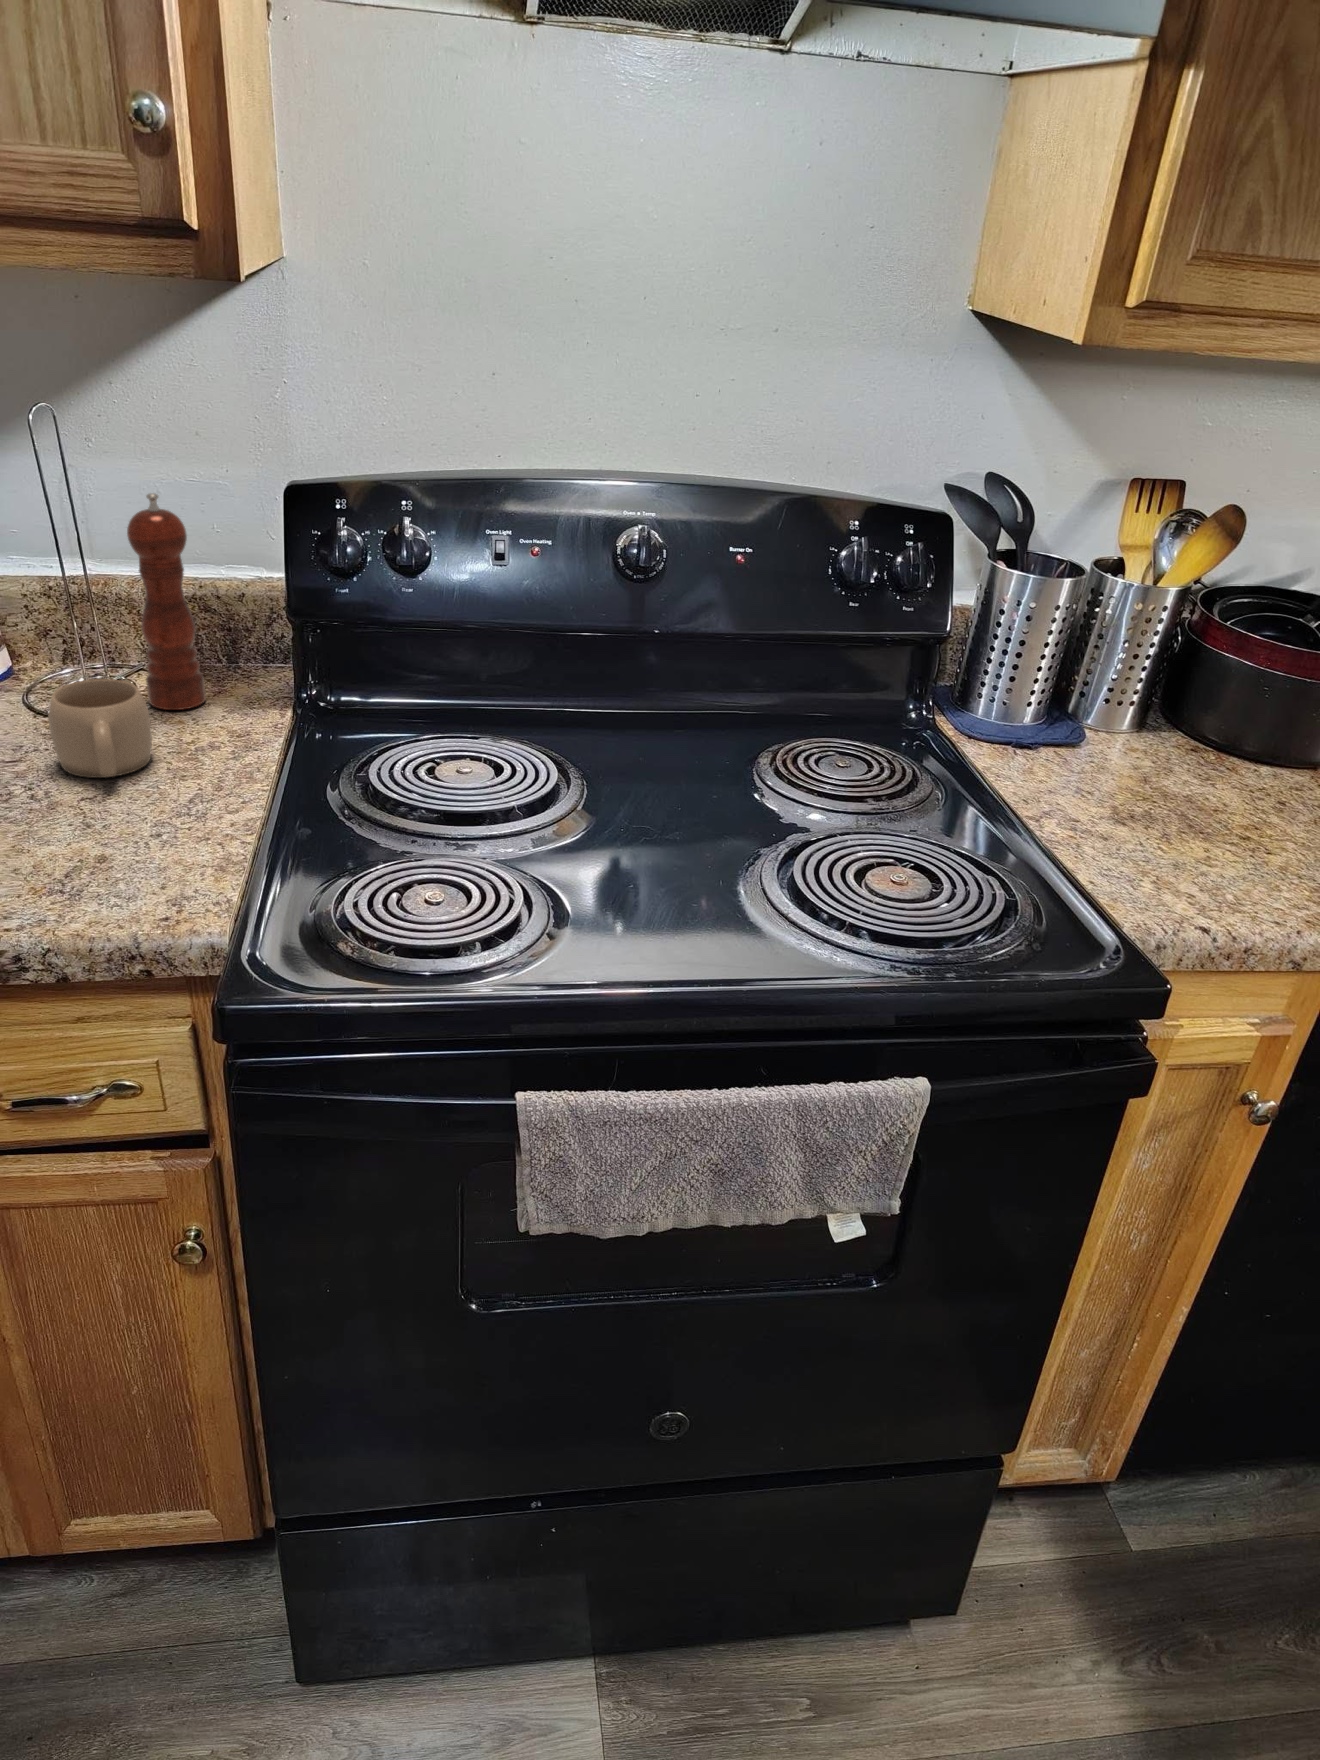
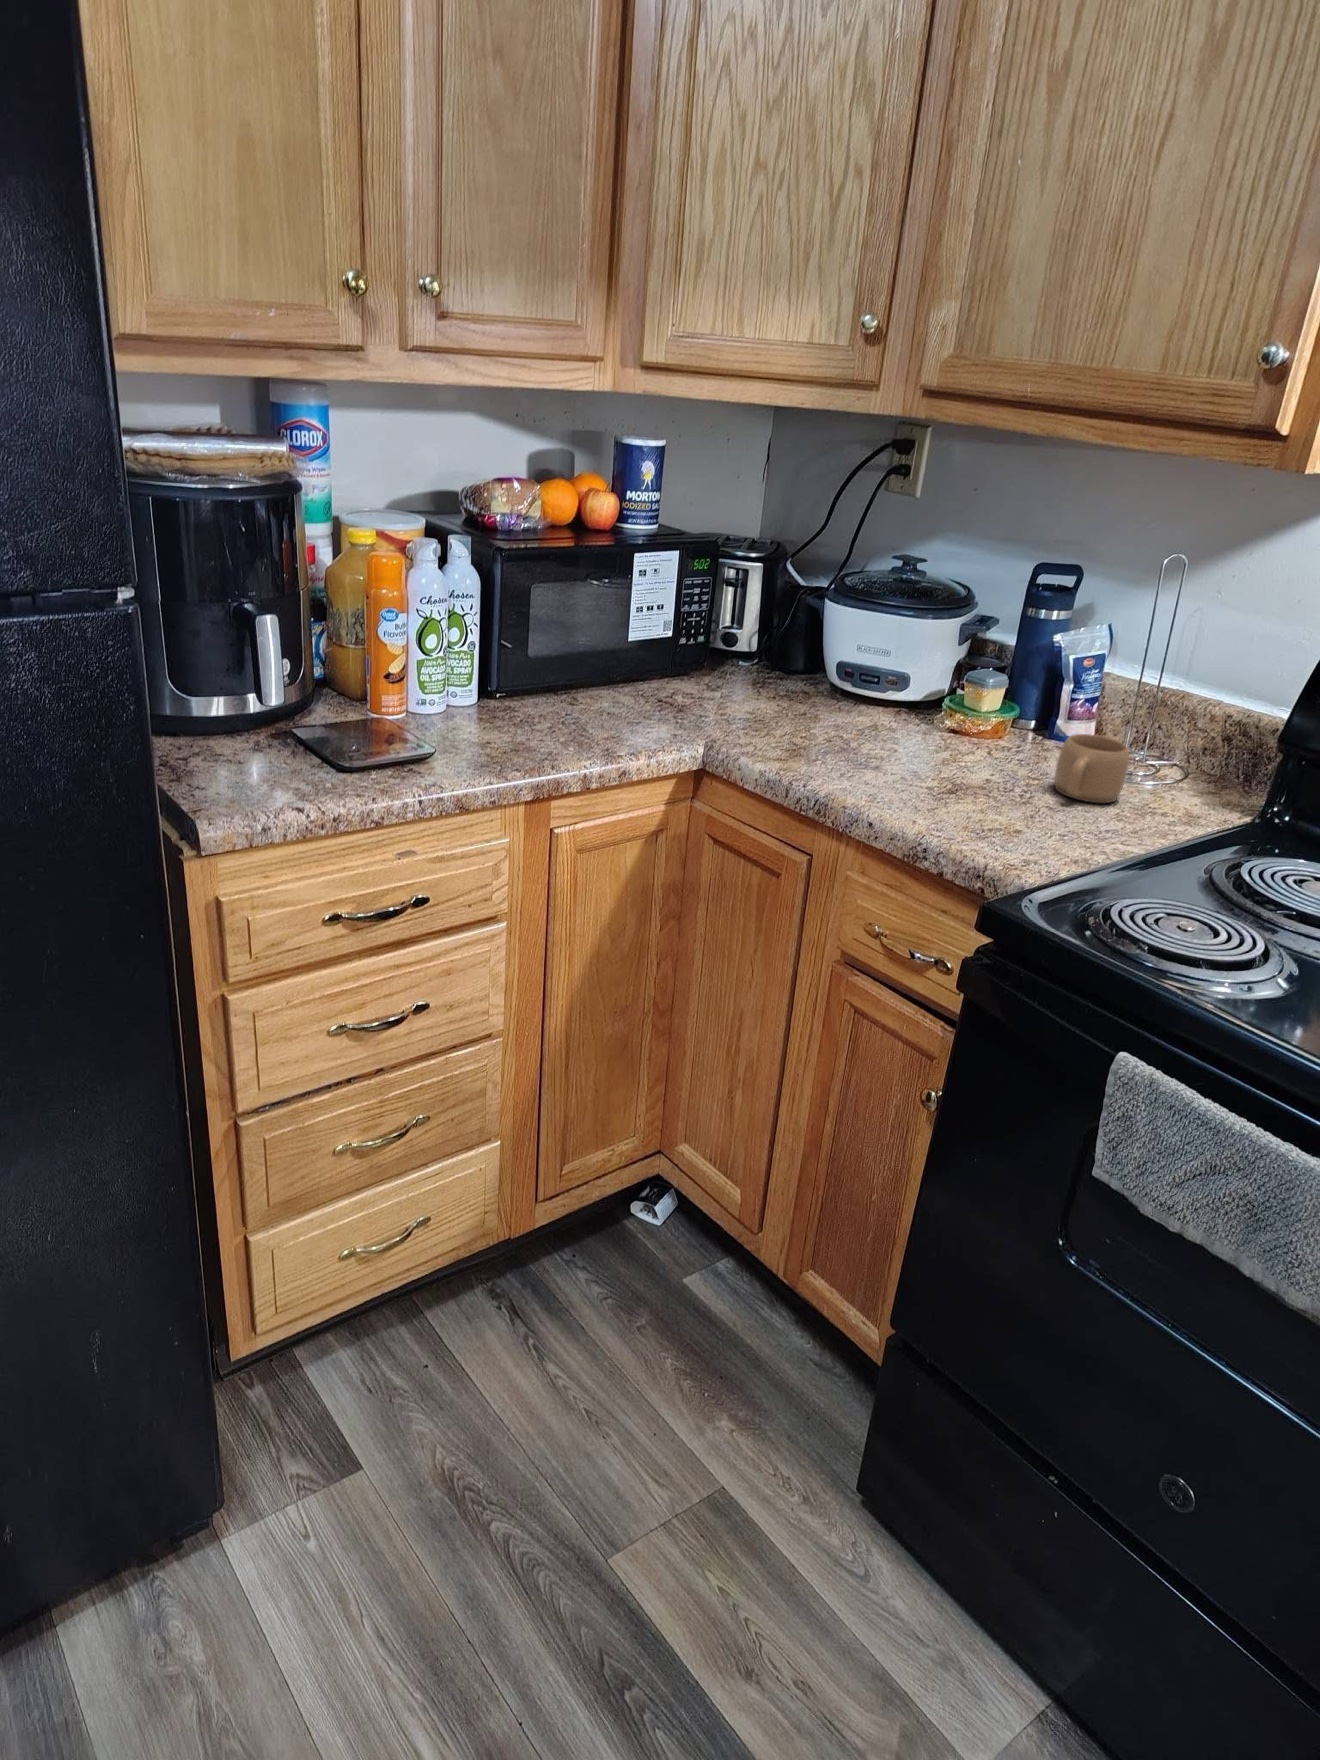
pepper mill: present [127,493,206,710] -> none [1155,628,1234,793]

